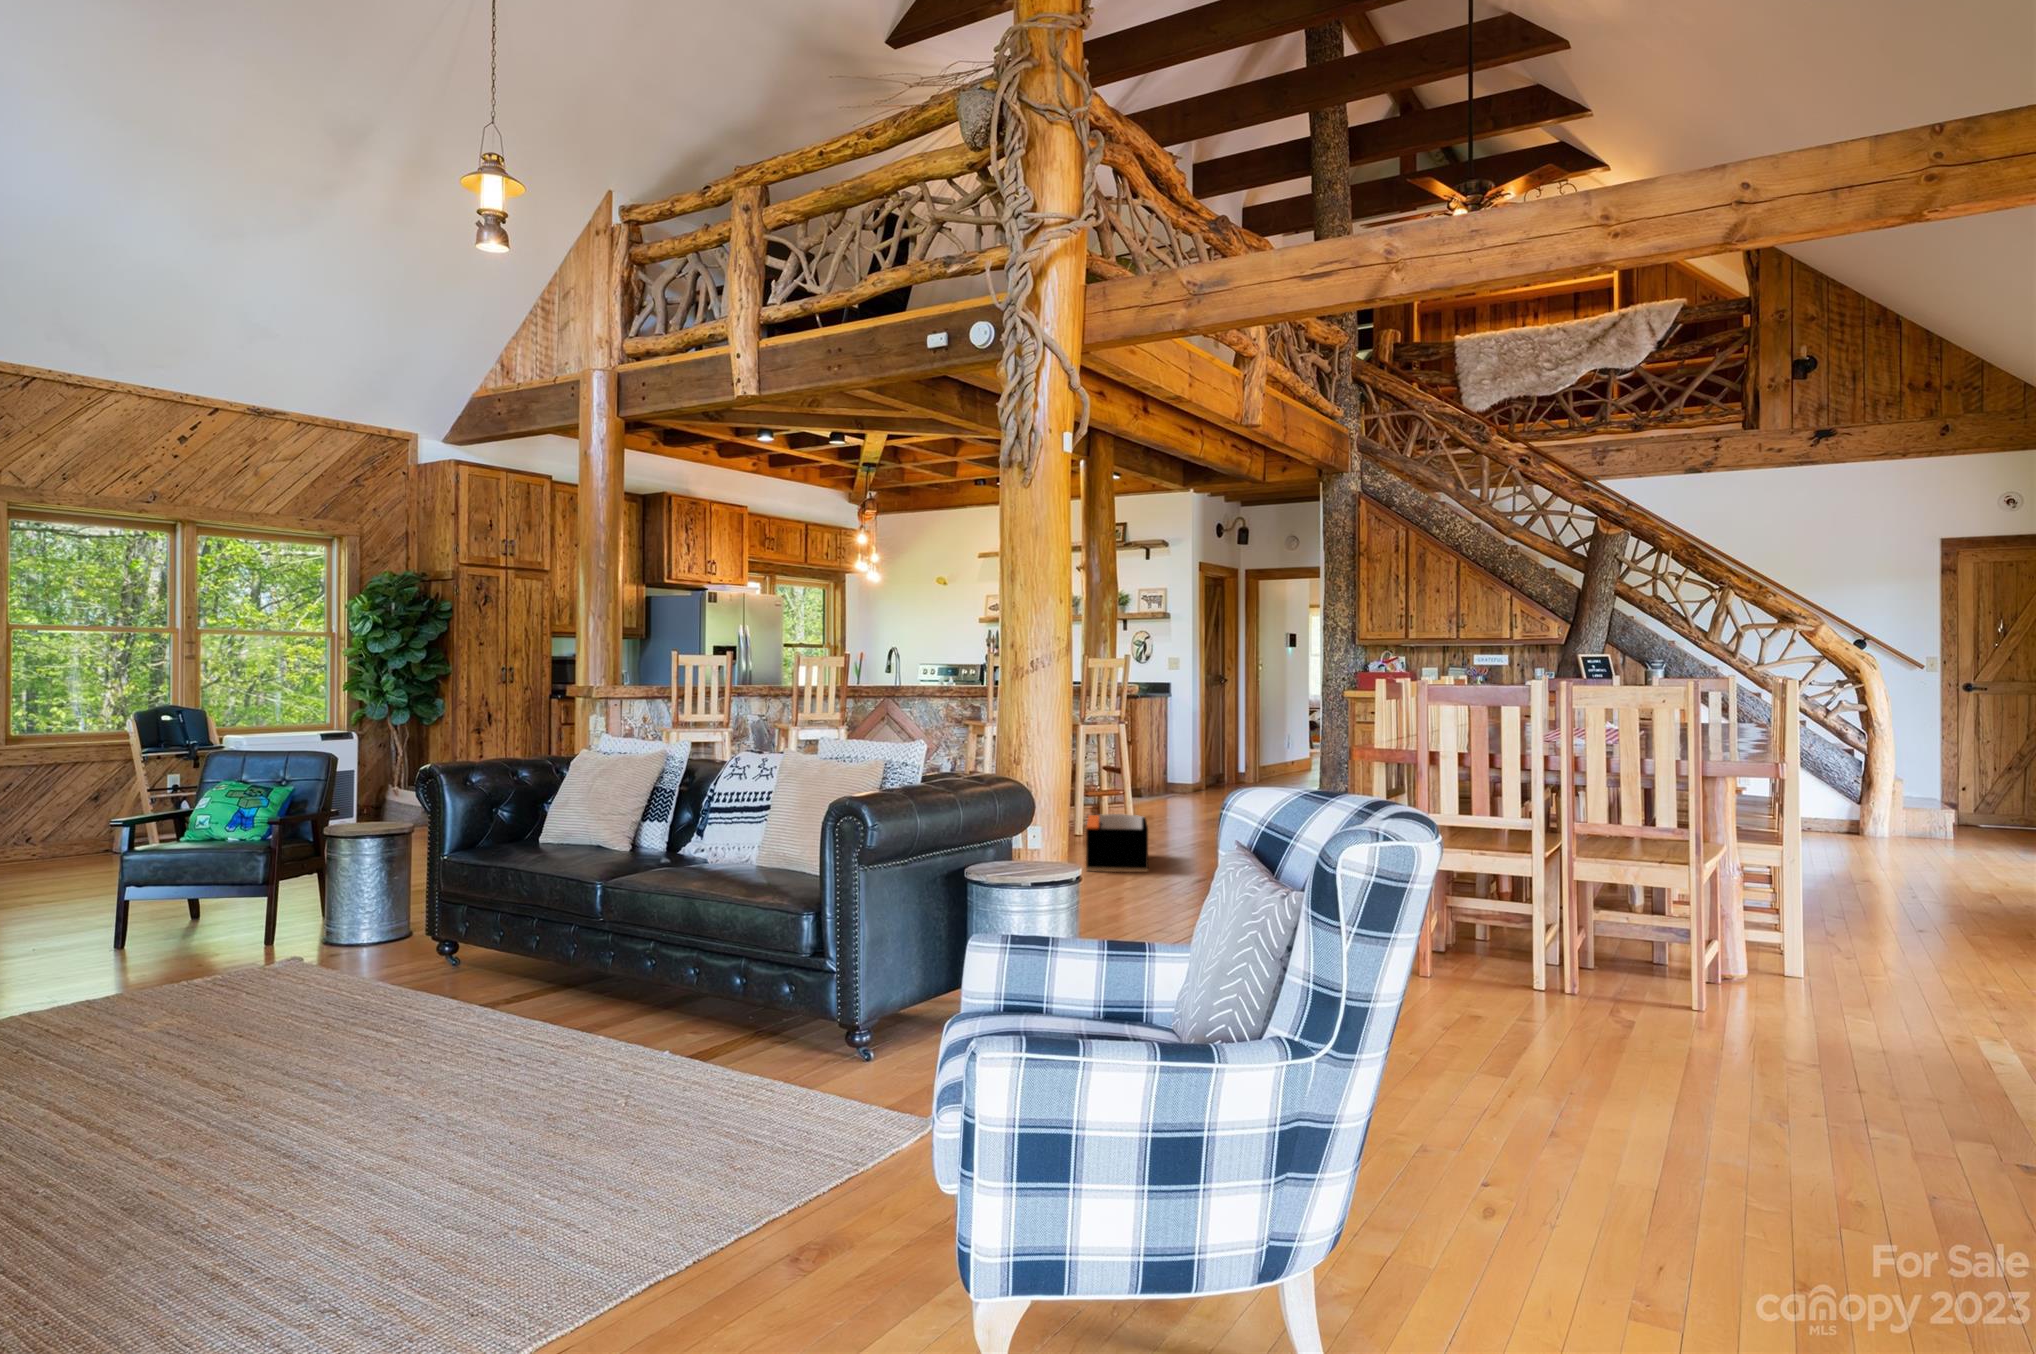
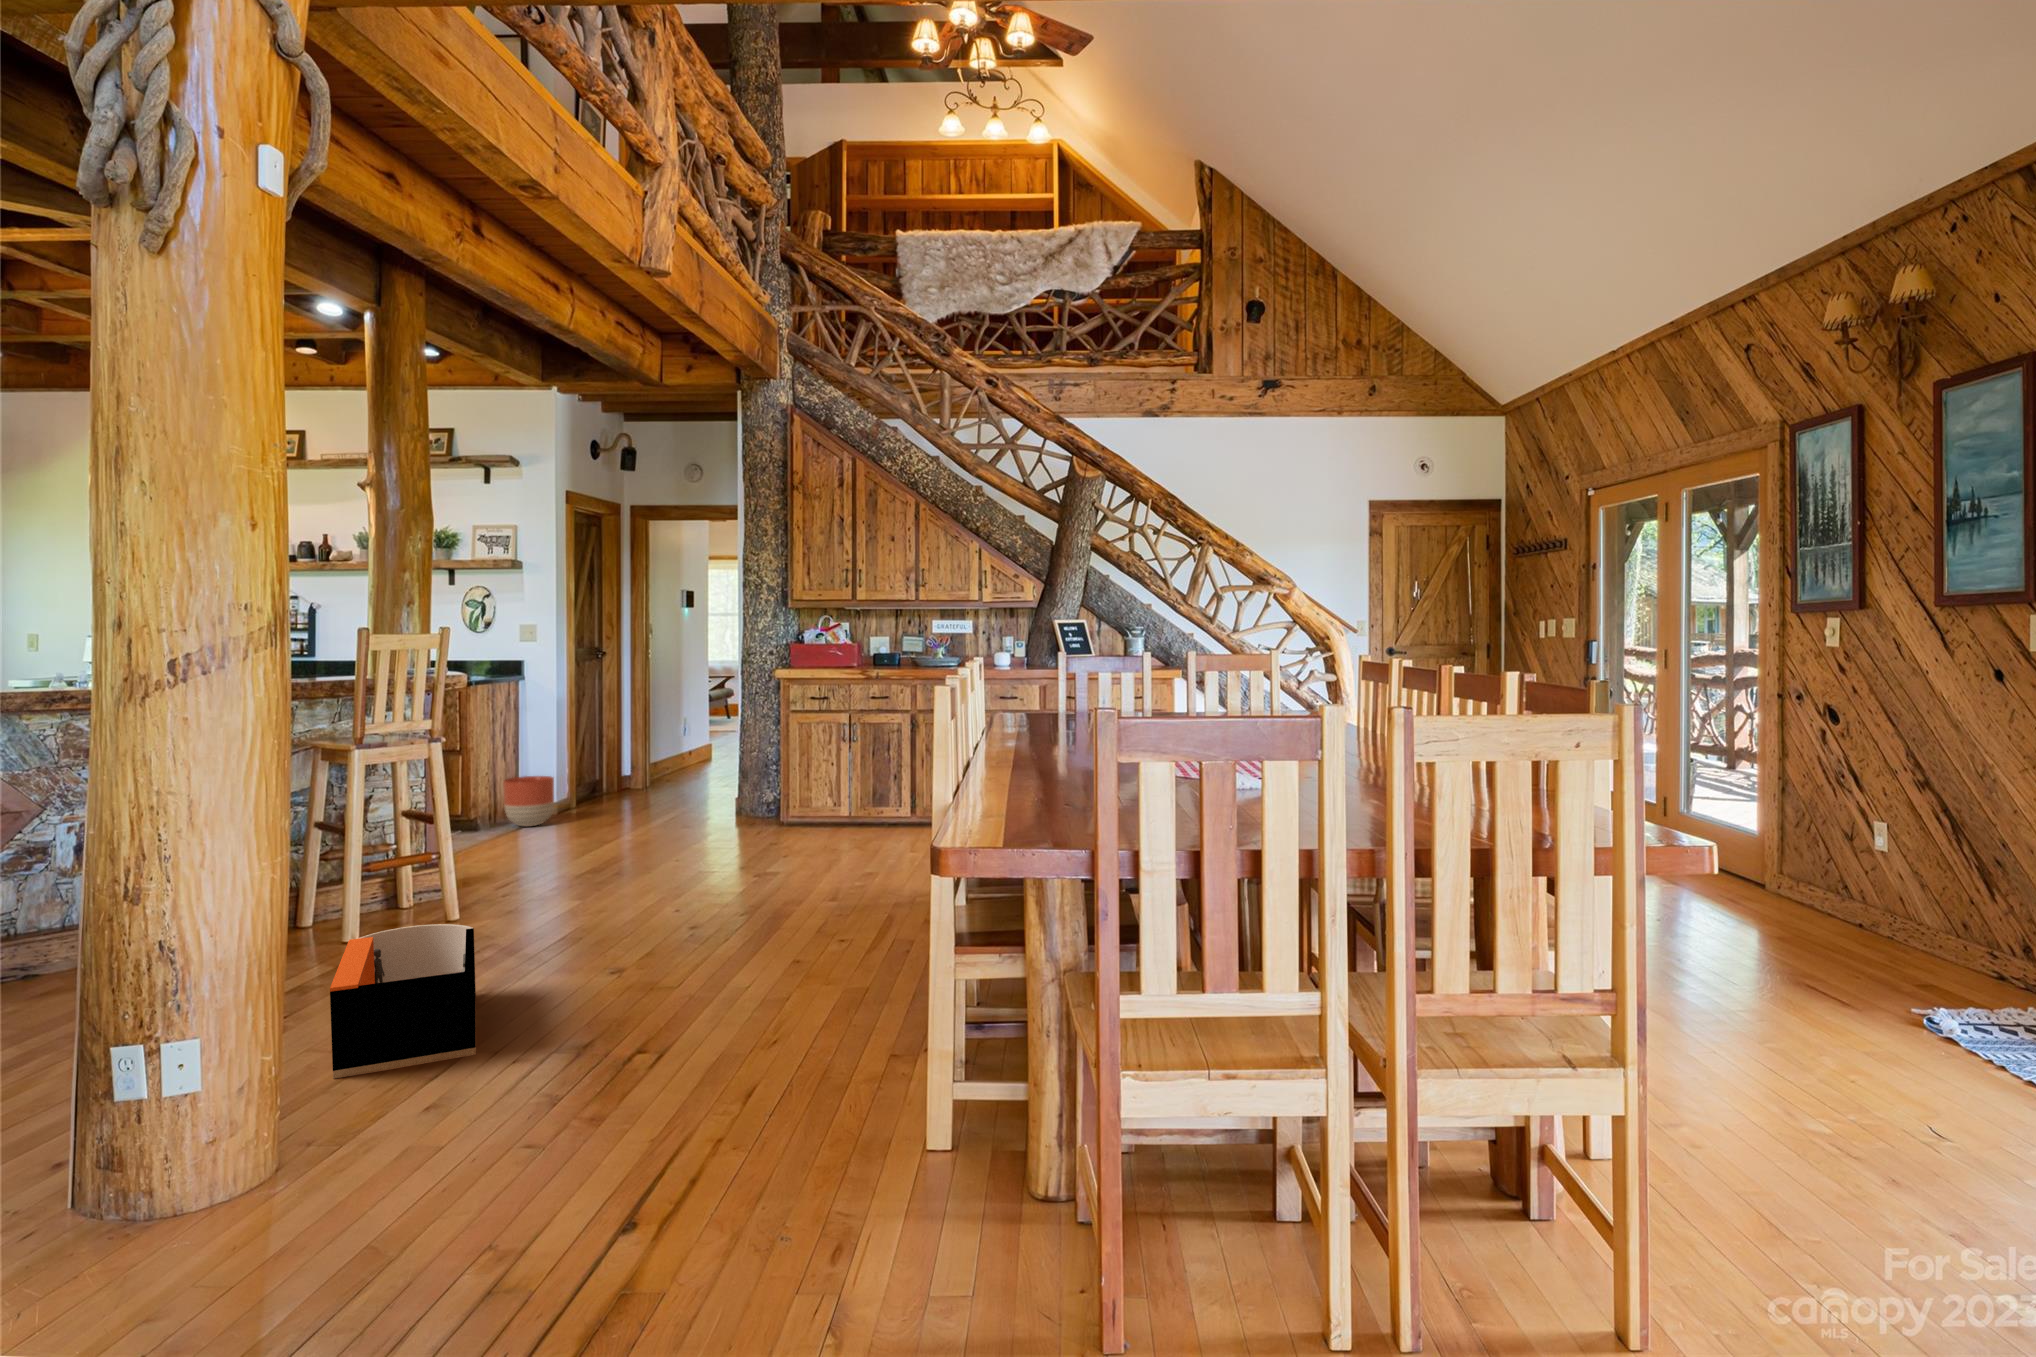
planter: none [1153,762,1185,796] -> present [503,776,554,827]

